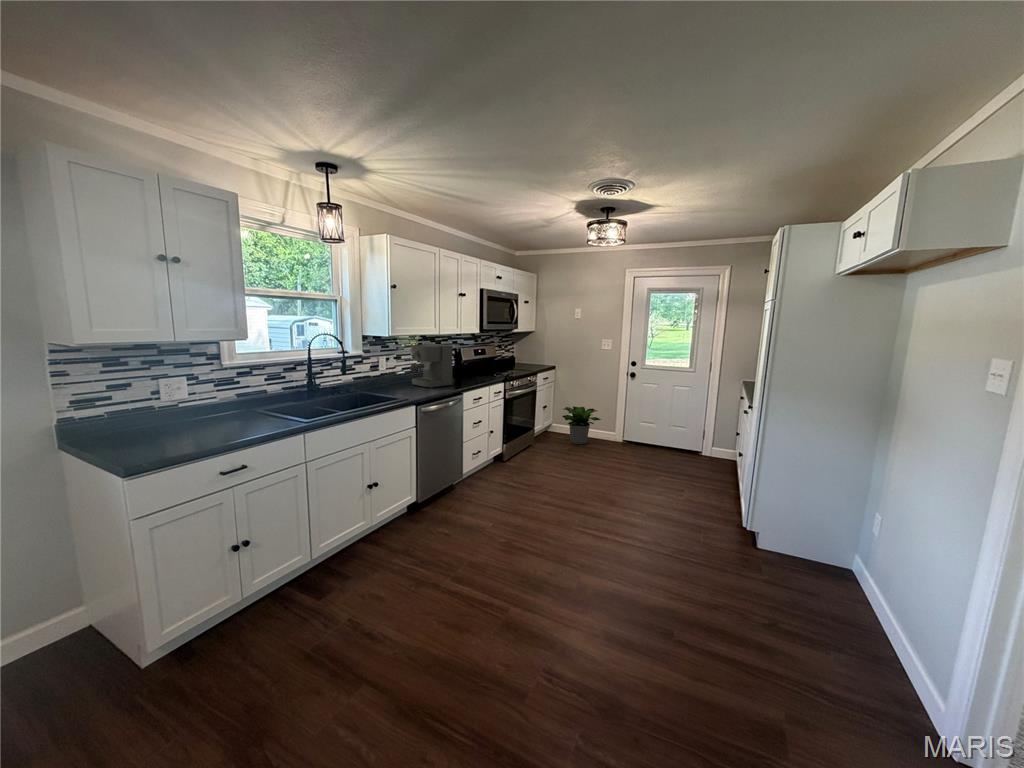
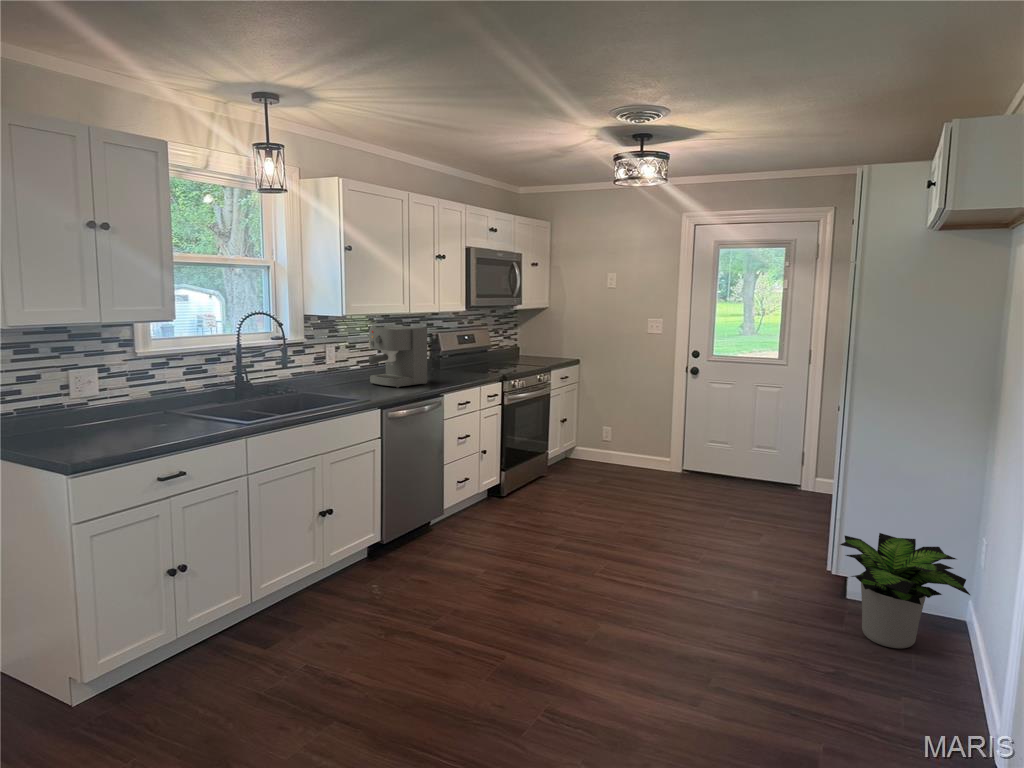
potted plant: present [562,406,601,444] -> present [840,533,970,648]

